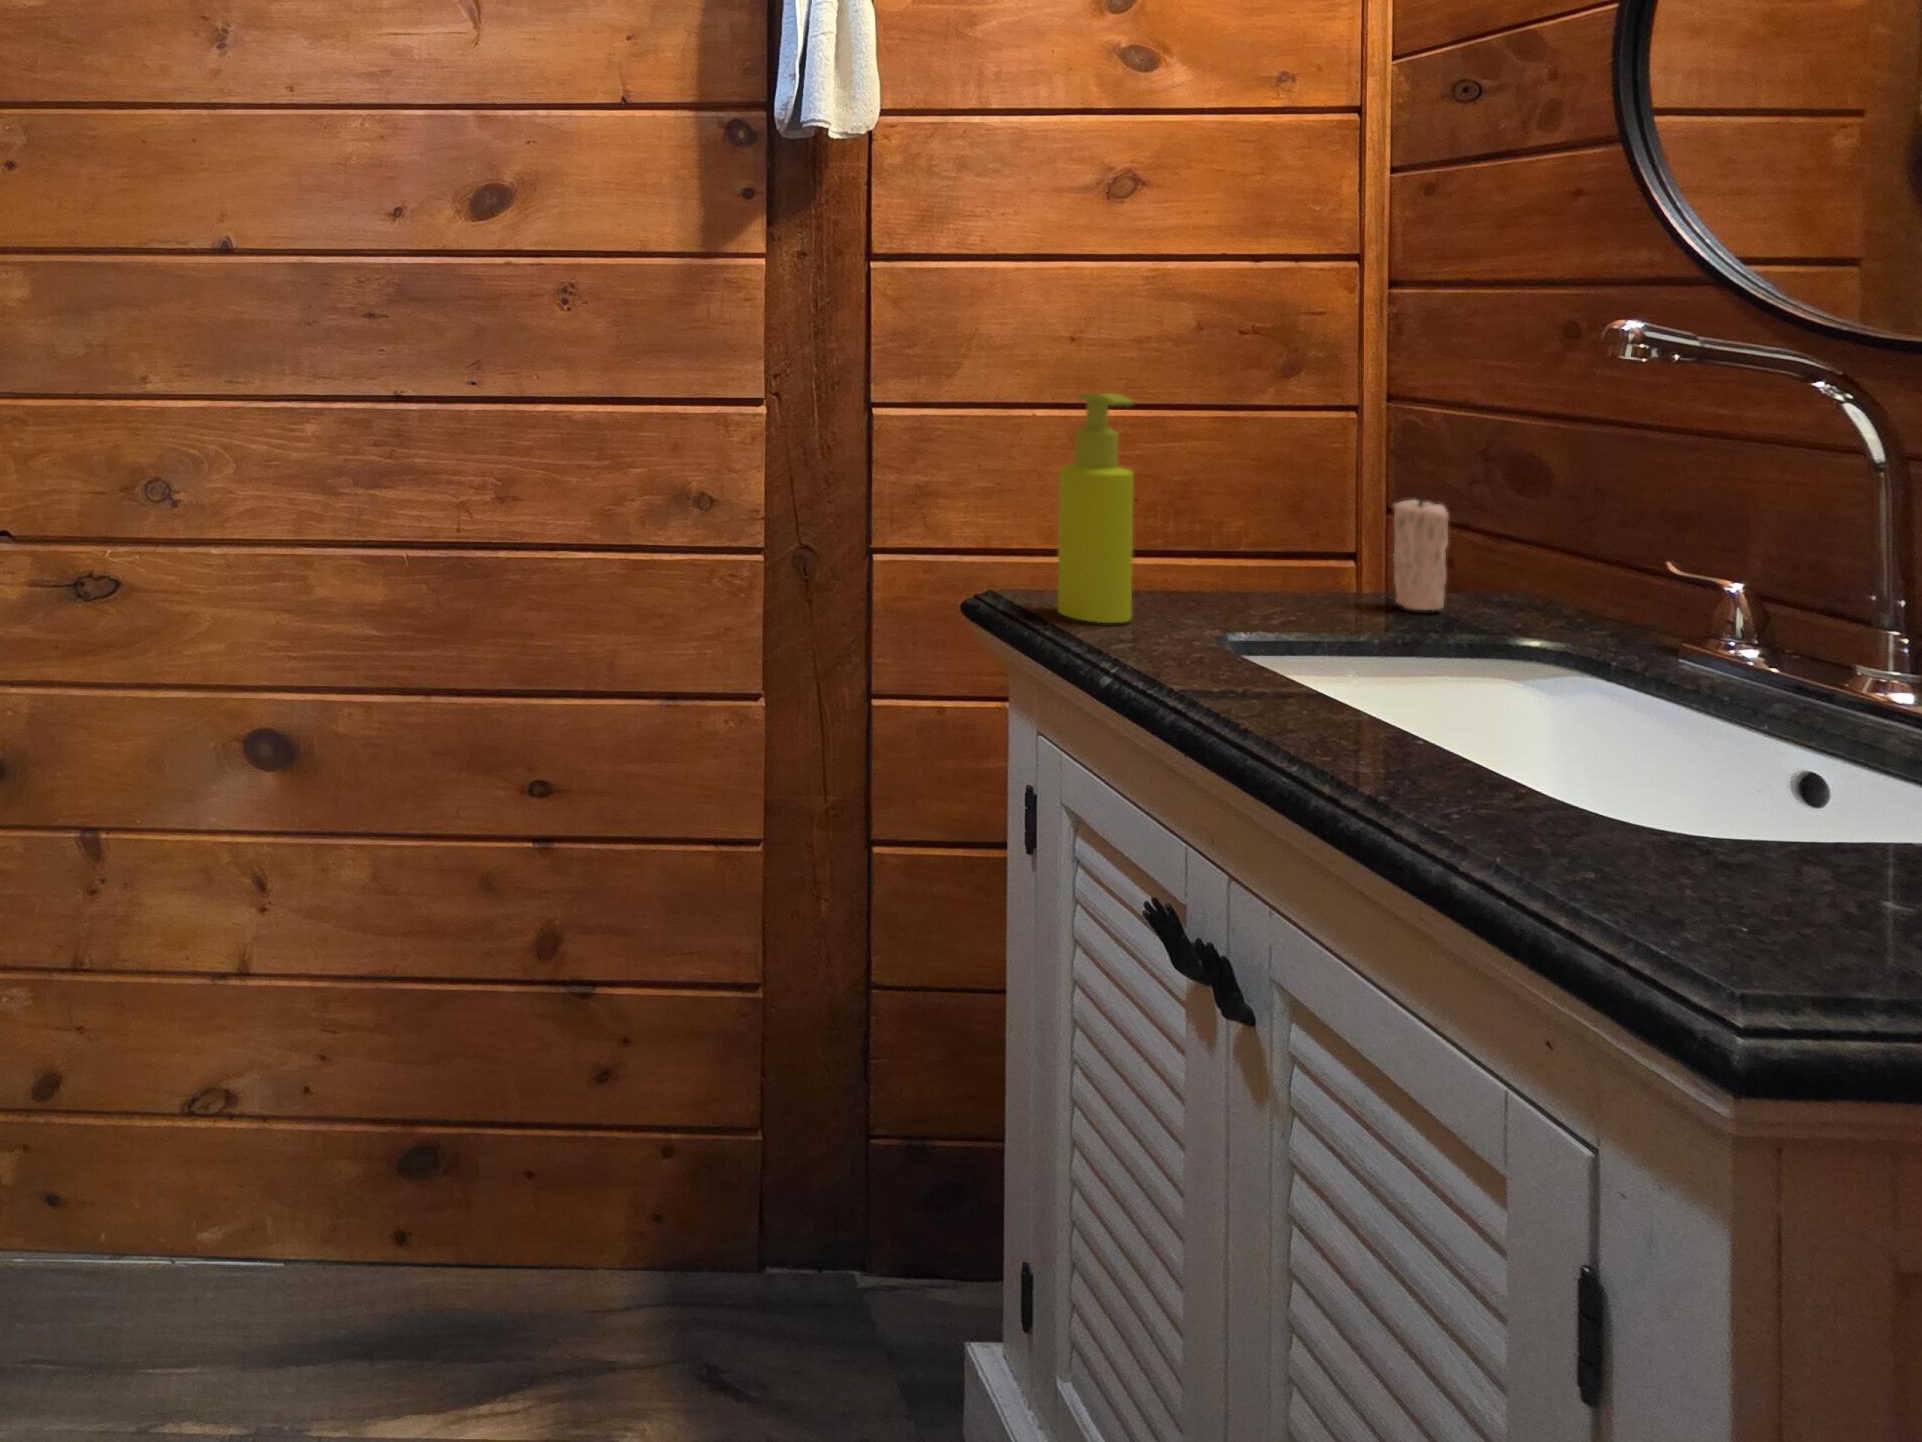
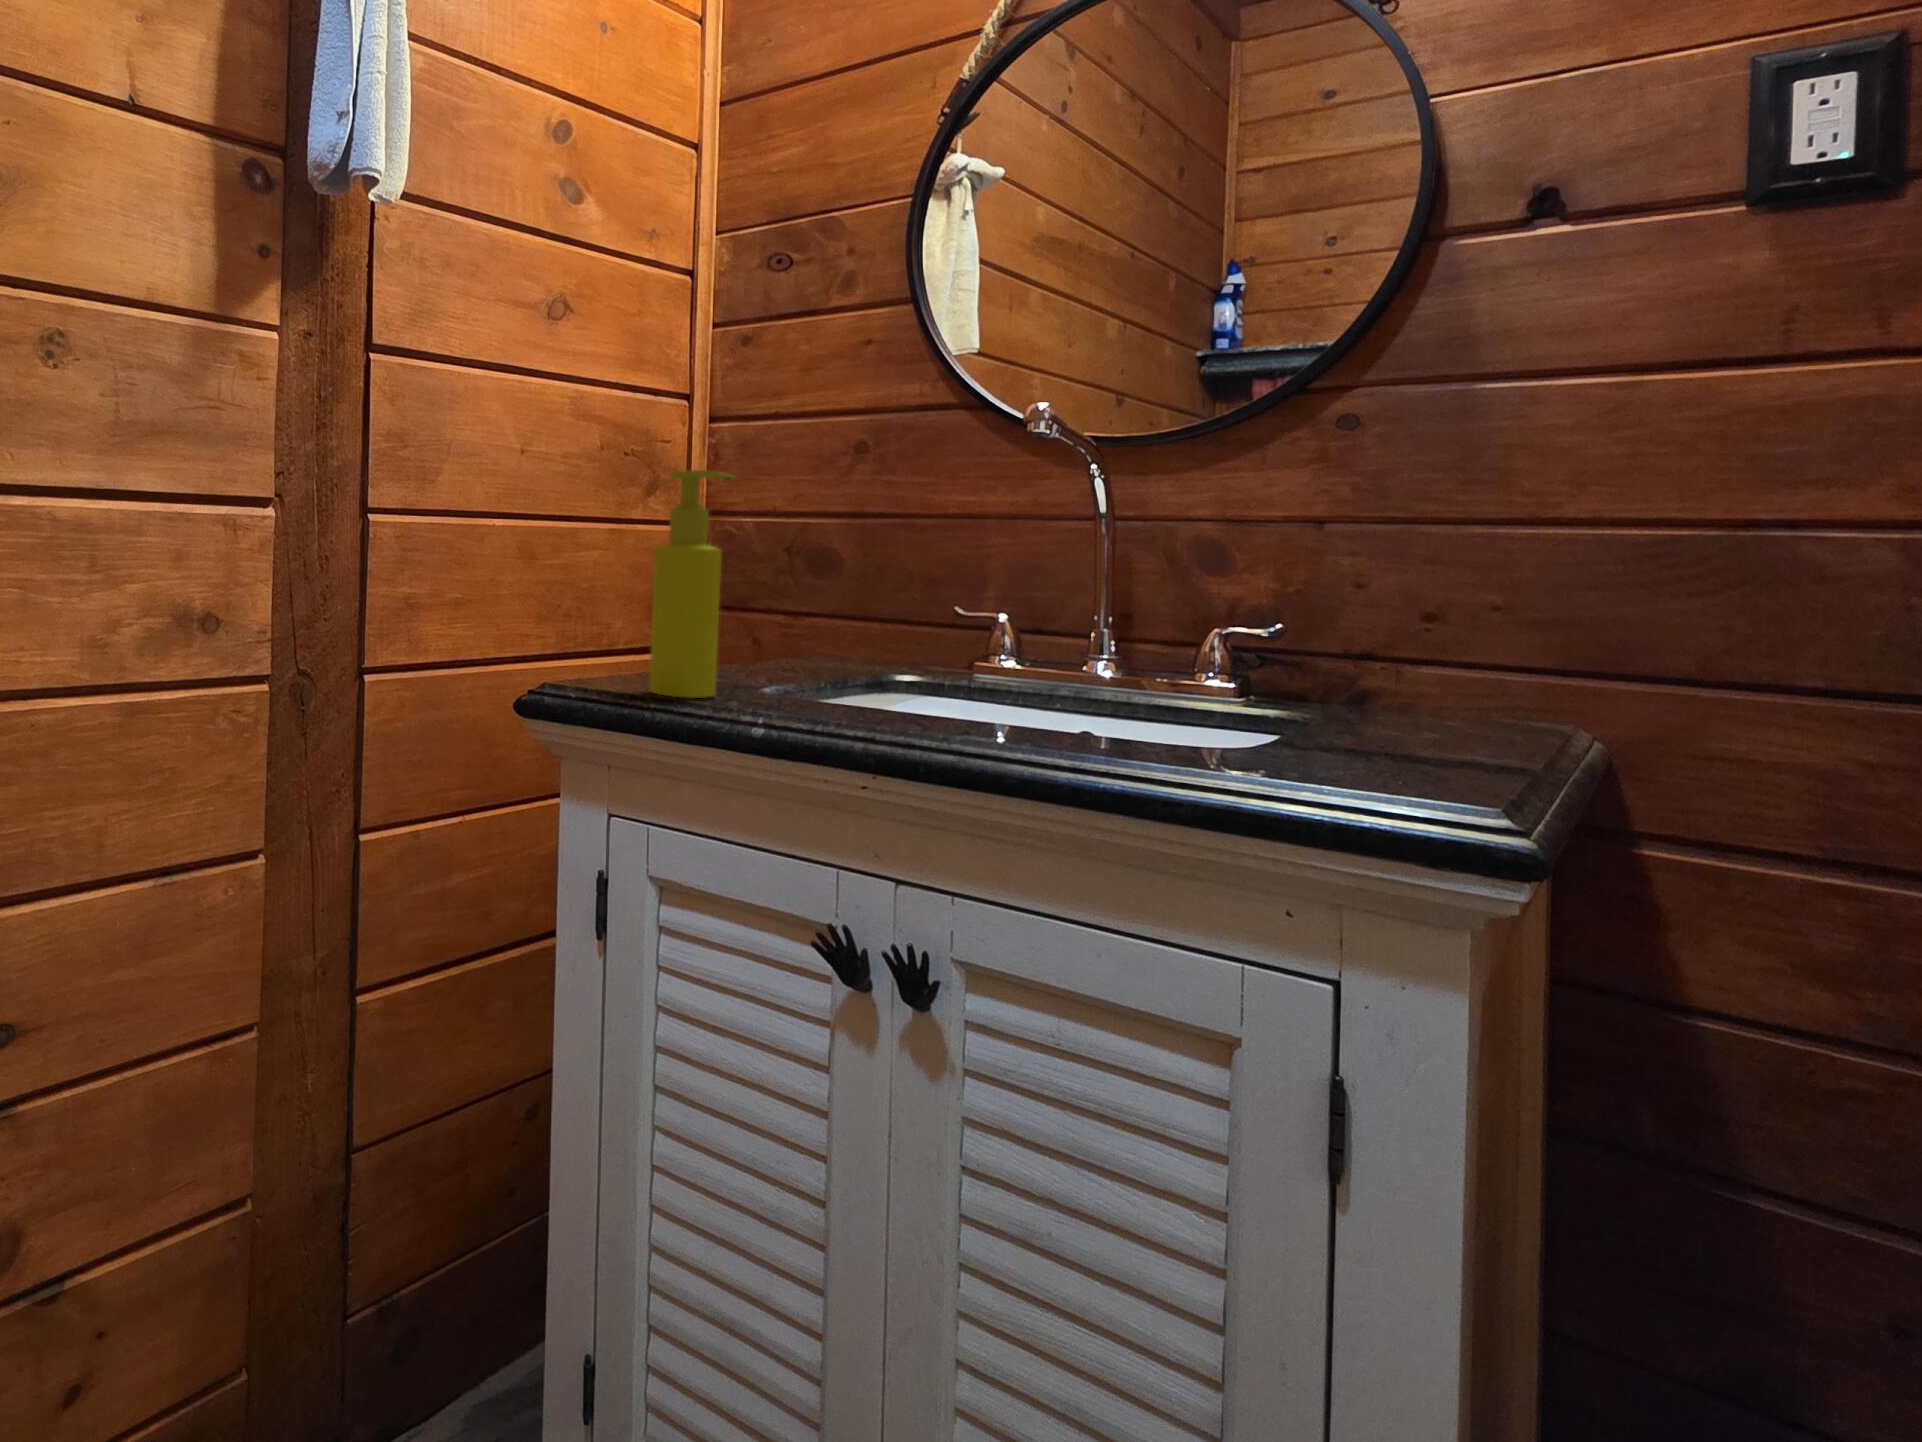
candle: present [1393,492,1449,610] -> none [799,563,839,671]

